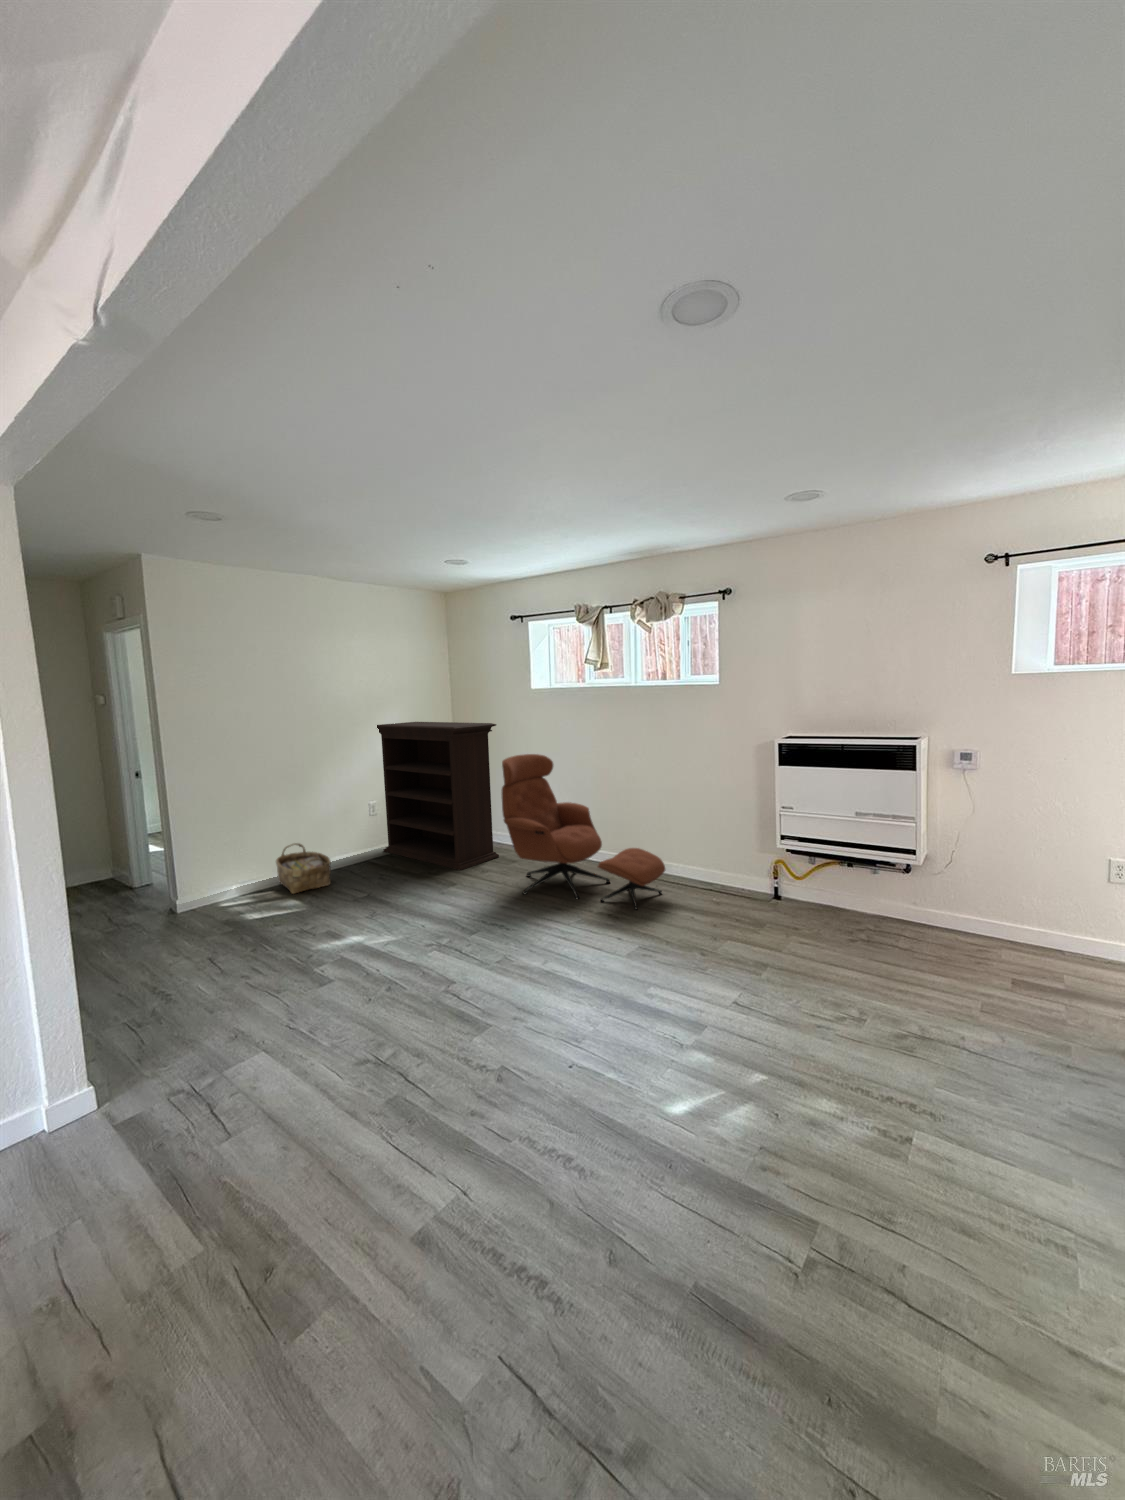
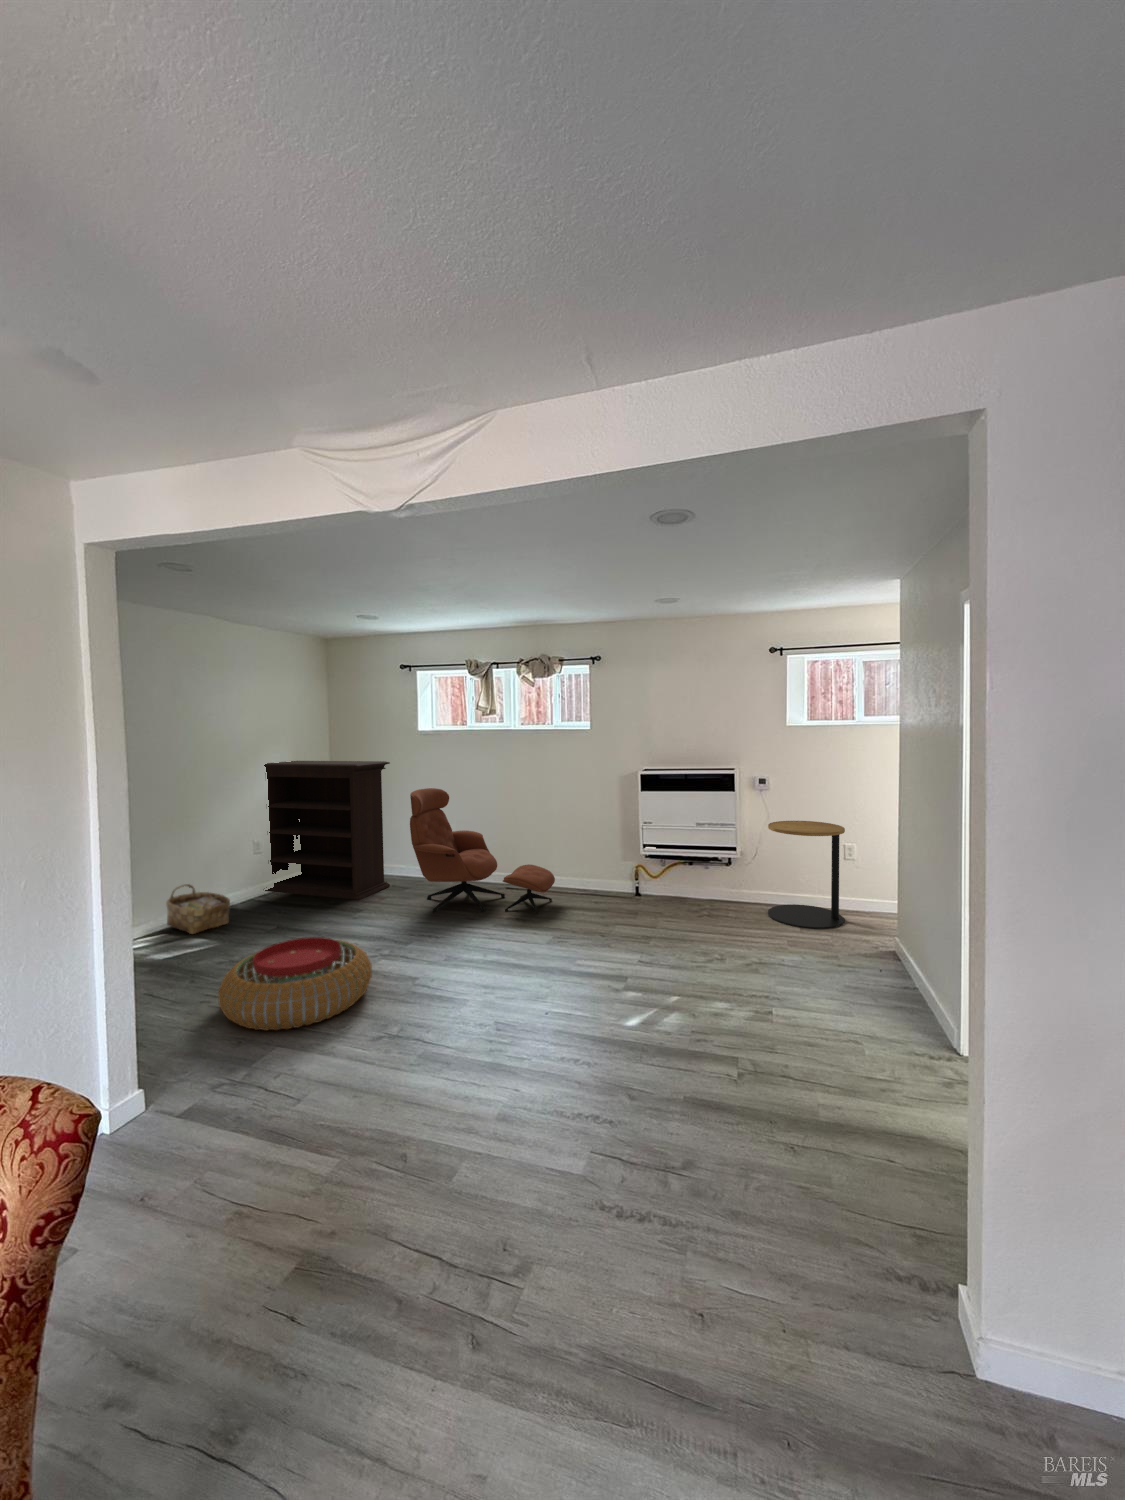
side table: none [962,816,1107,989] -> present [768,821,845,929]
pouf: none [233,921,401,1028] -> present [218,937,372,1030]

